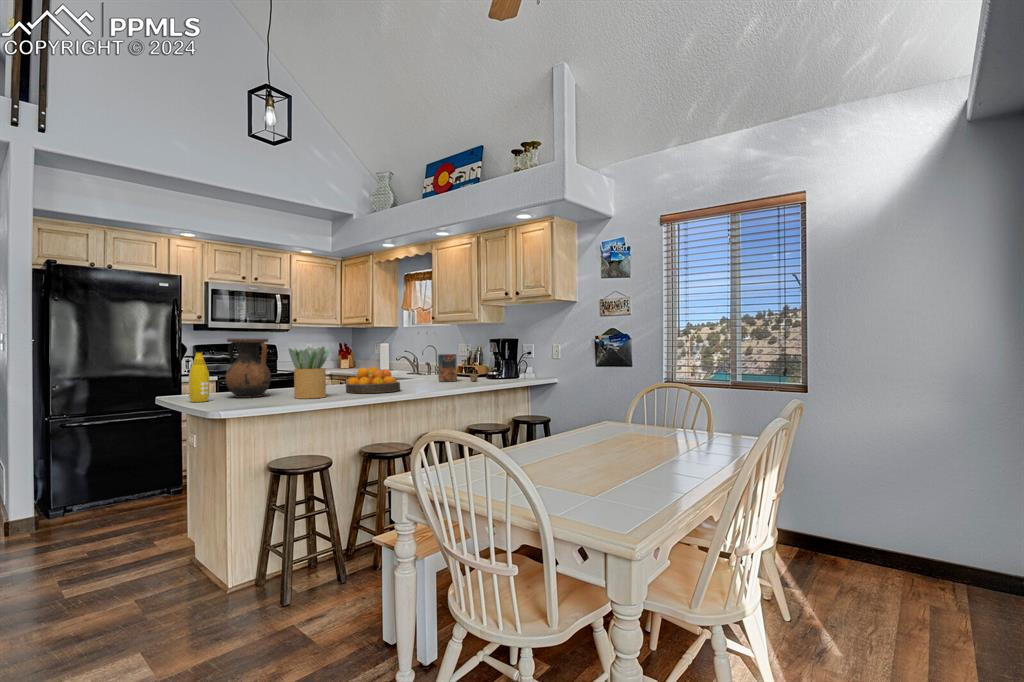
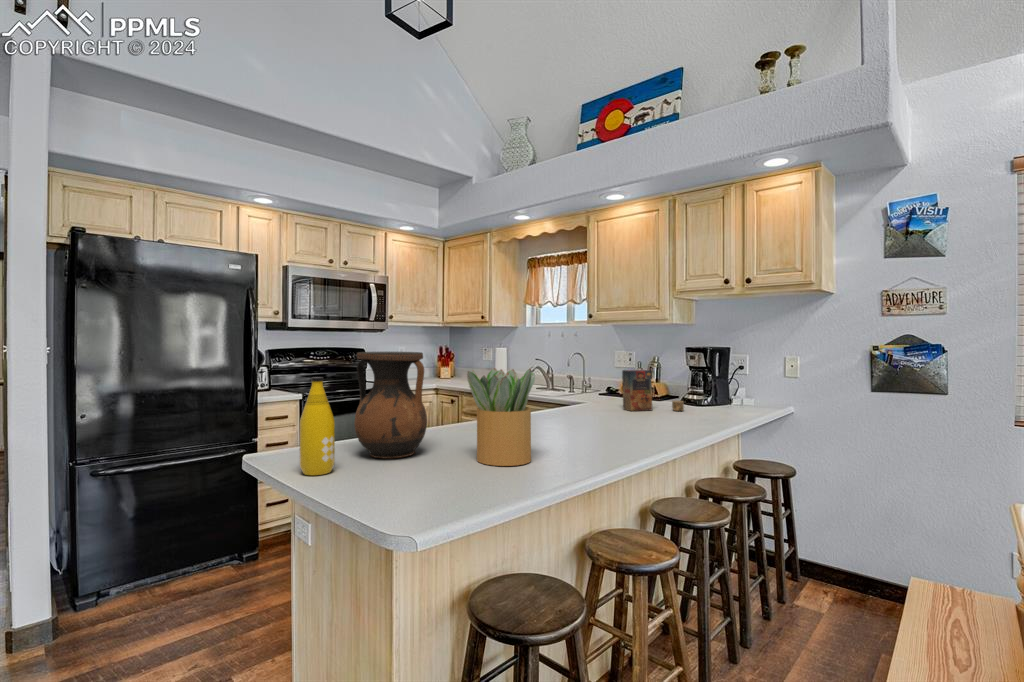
fruit bowl: present [346,367,400,393] -> none [536,397,625,447]

